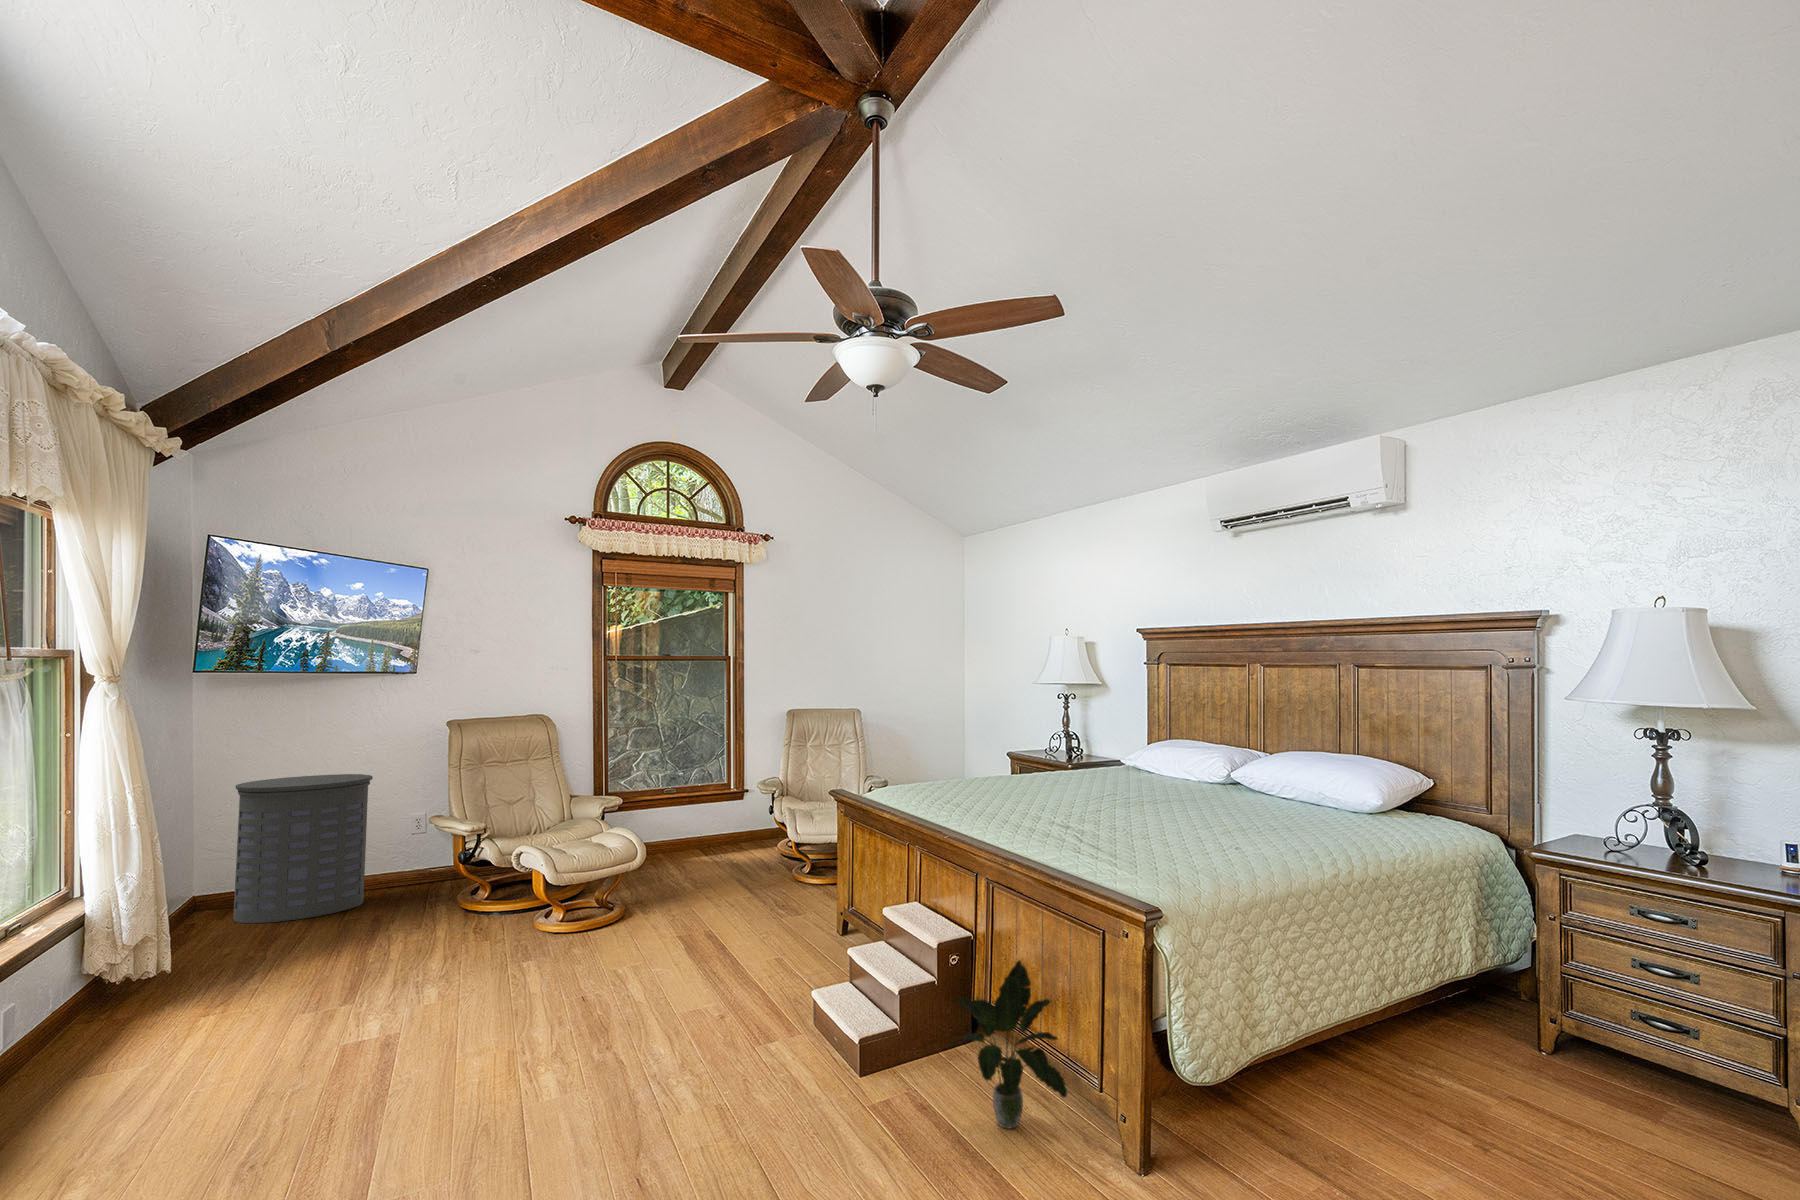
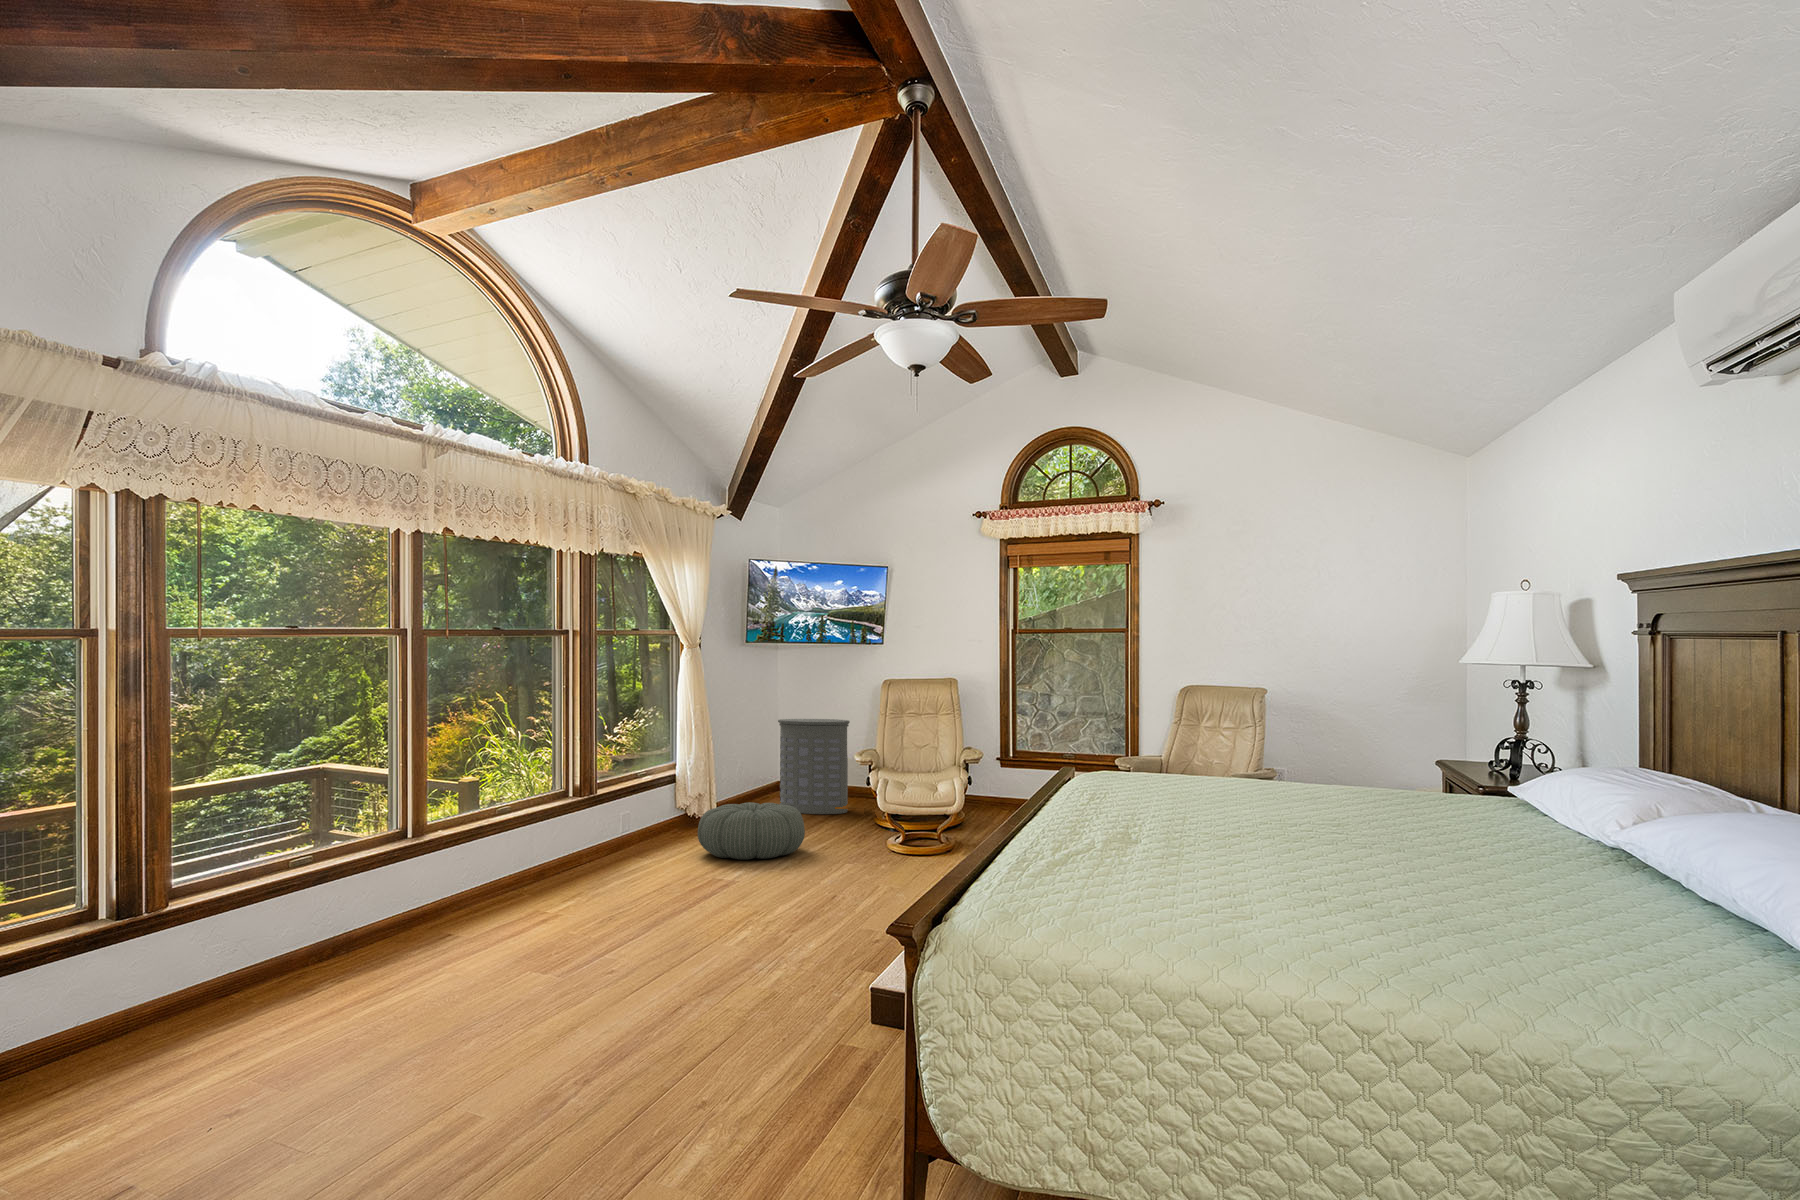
pouf: none [304,922,495,1040] -> present [698,802,805,859]
potted plant: present [950,961,1067,1129] -> none [812,840,895,968]

